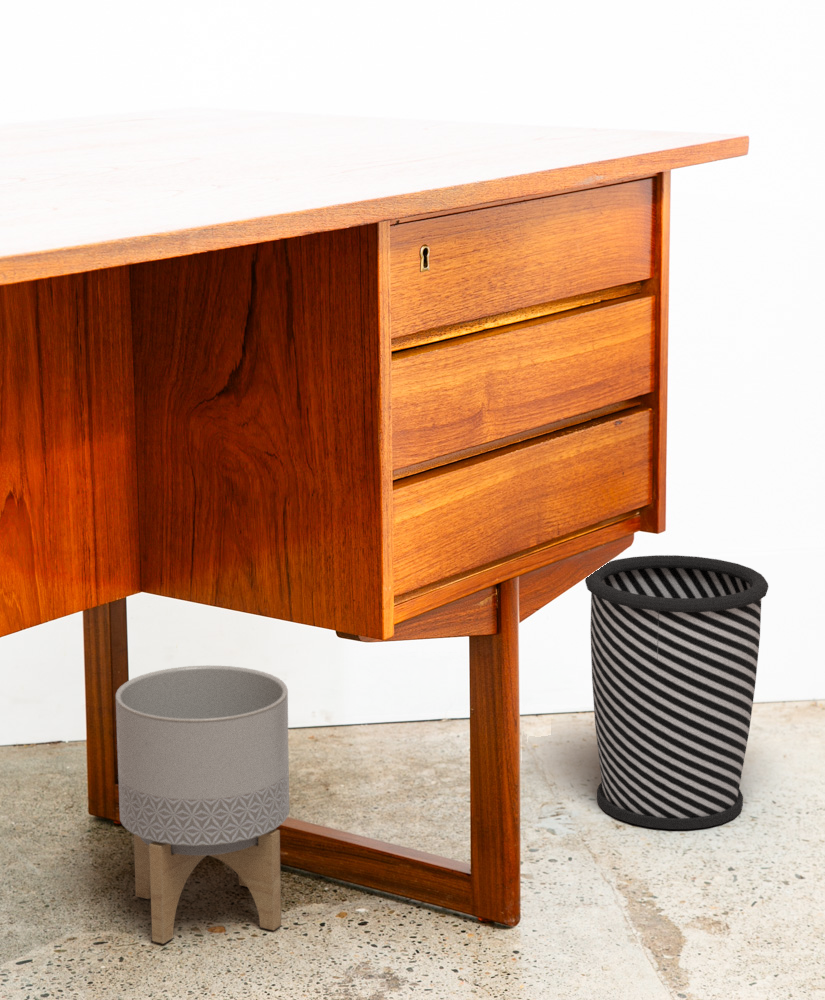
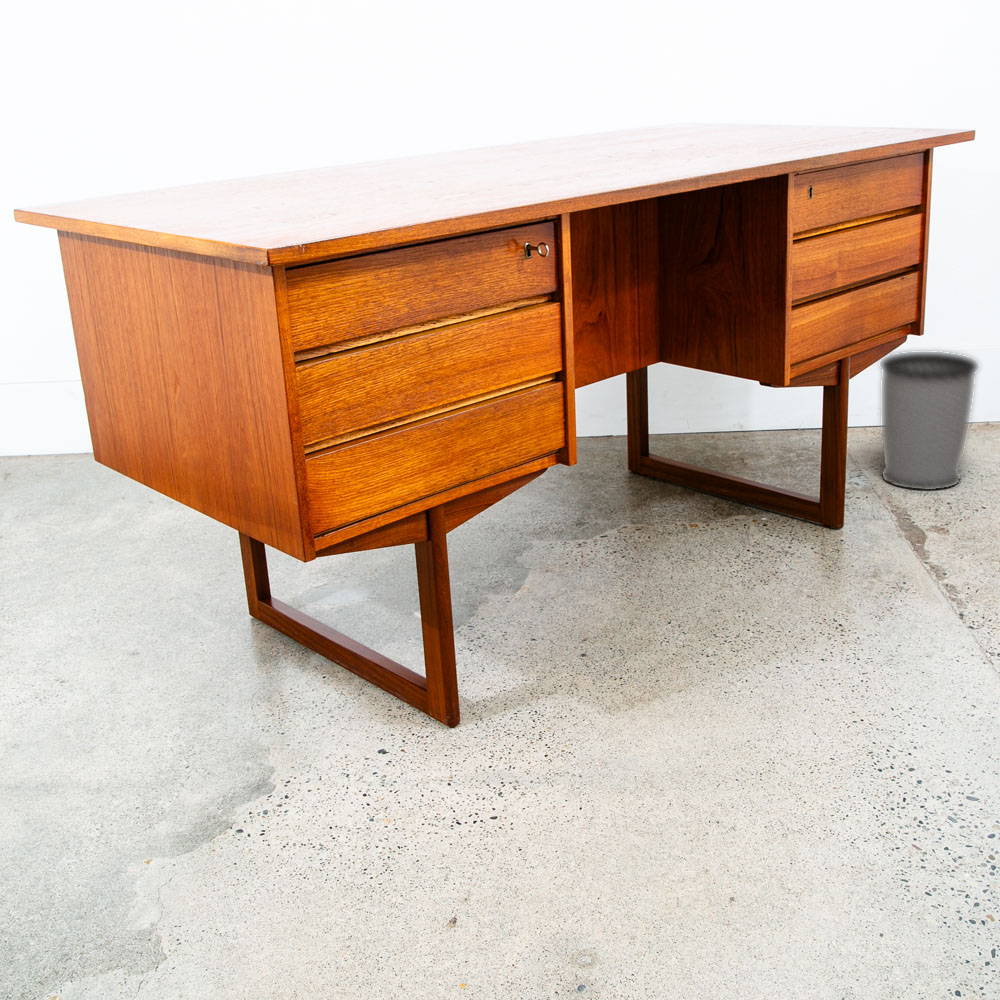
planter: present [116,666,289,944] -> none [648,403,730,531]

